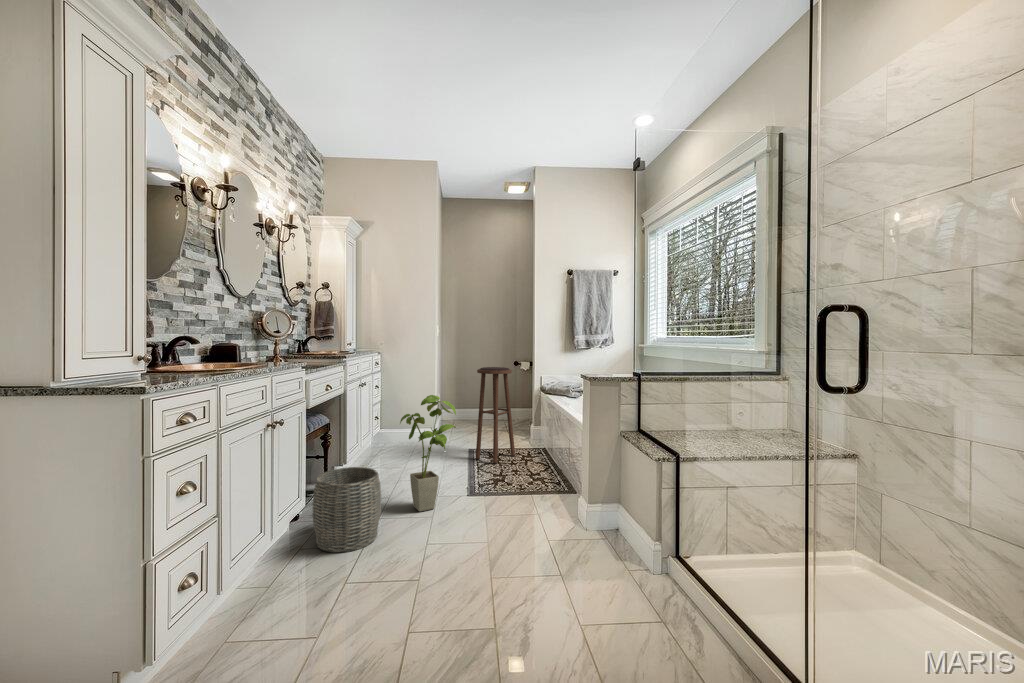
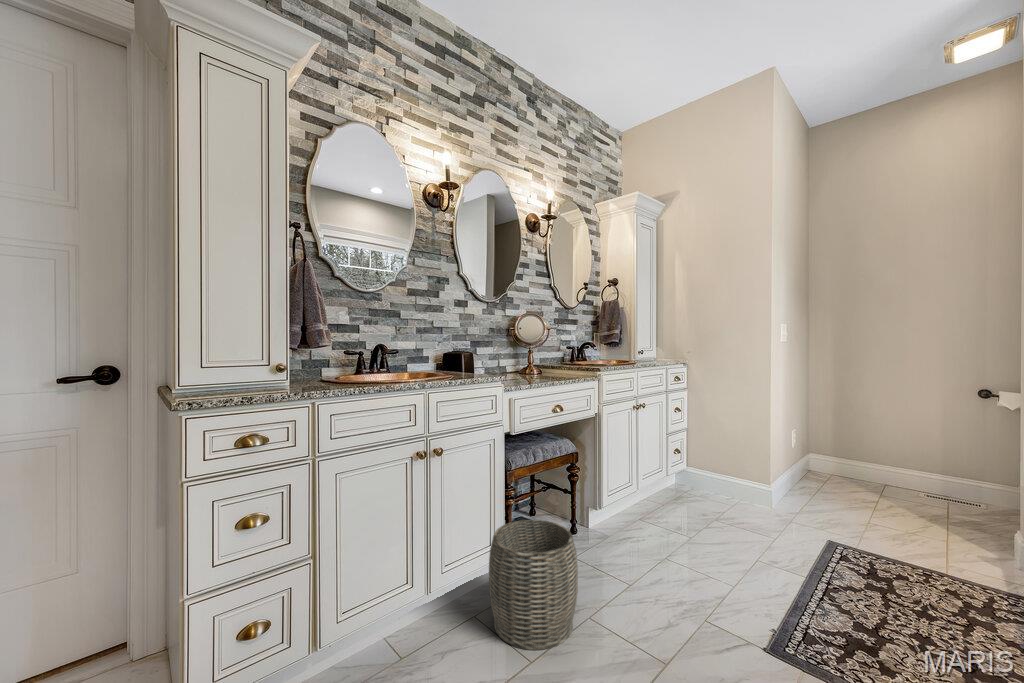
stool: present [476,367,515,464] -> none [818,392,912,570]
house plant: present [400,395,456,512] -> none [630,436,731,624]

